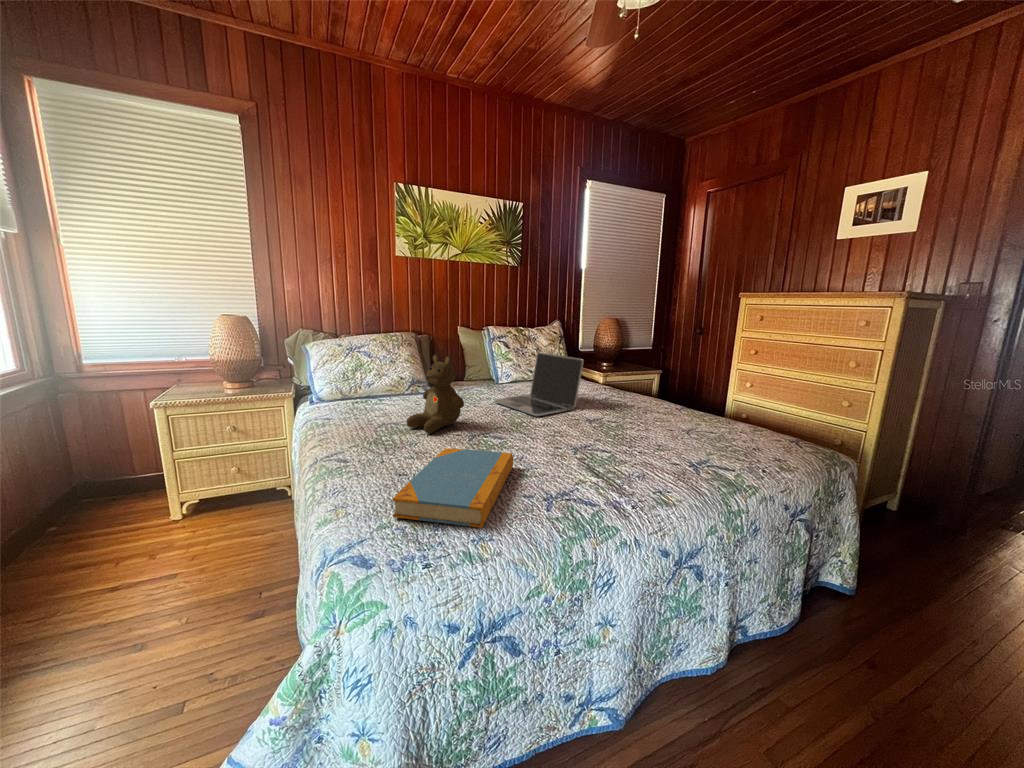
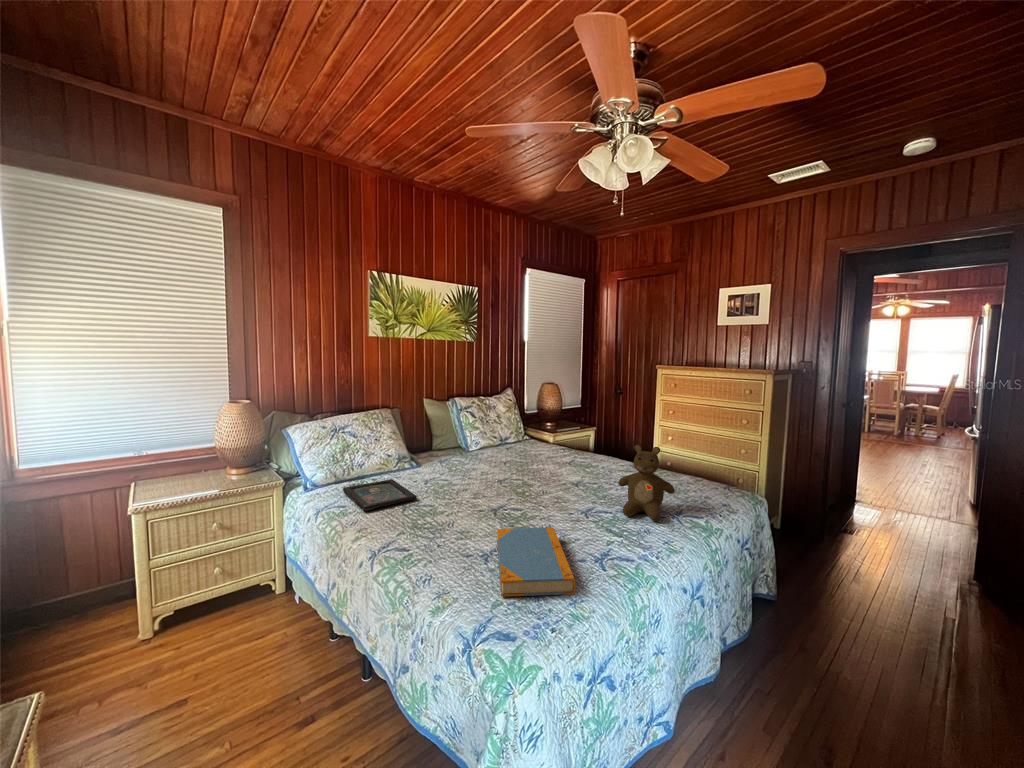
laptop: present [495,352,584,416] -> none [488,426,565,487]
teddy bear: present [406,355,464,433] -> present [618,445,675,521]
tray: none [339,398,401,422] -> present [343,479,417,511]

